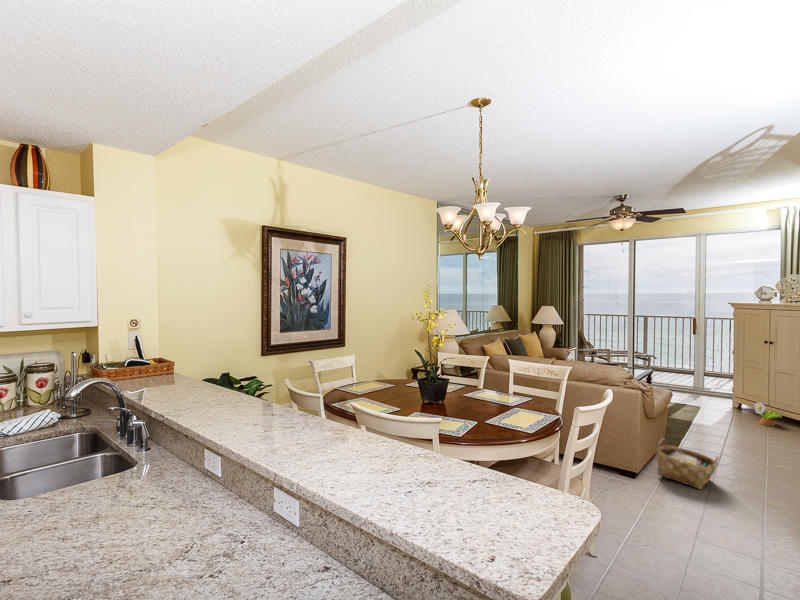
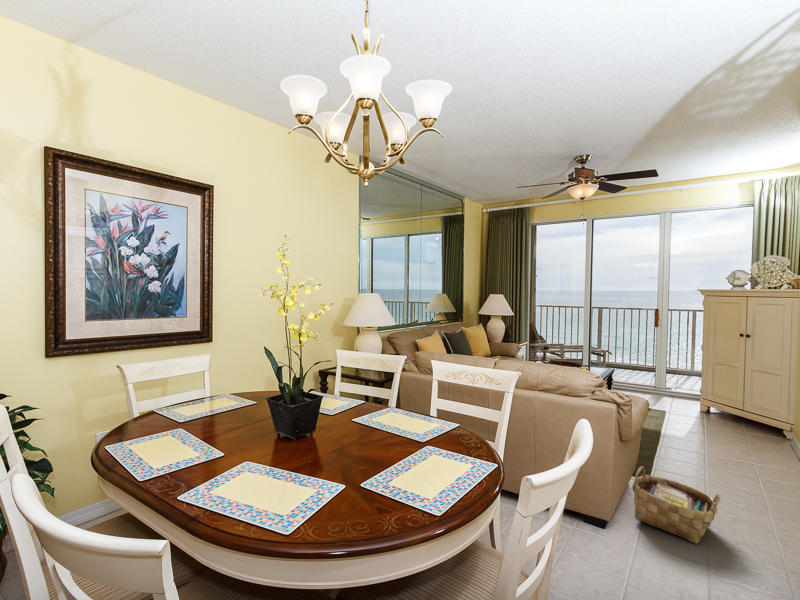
decorative plant: present [754,402,782,426] -> none [729,405,765,435]

